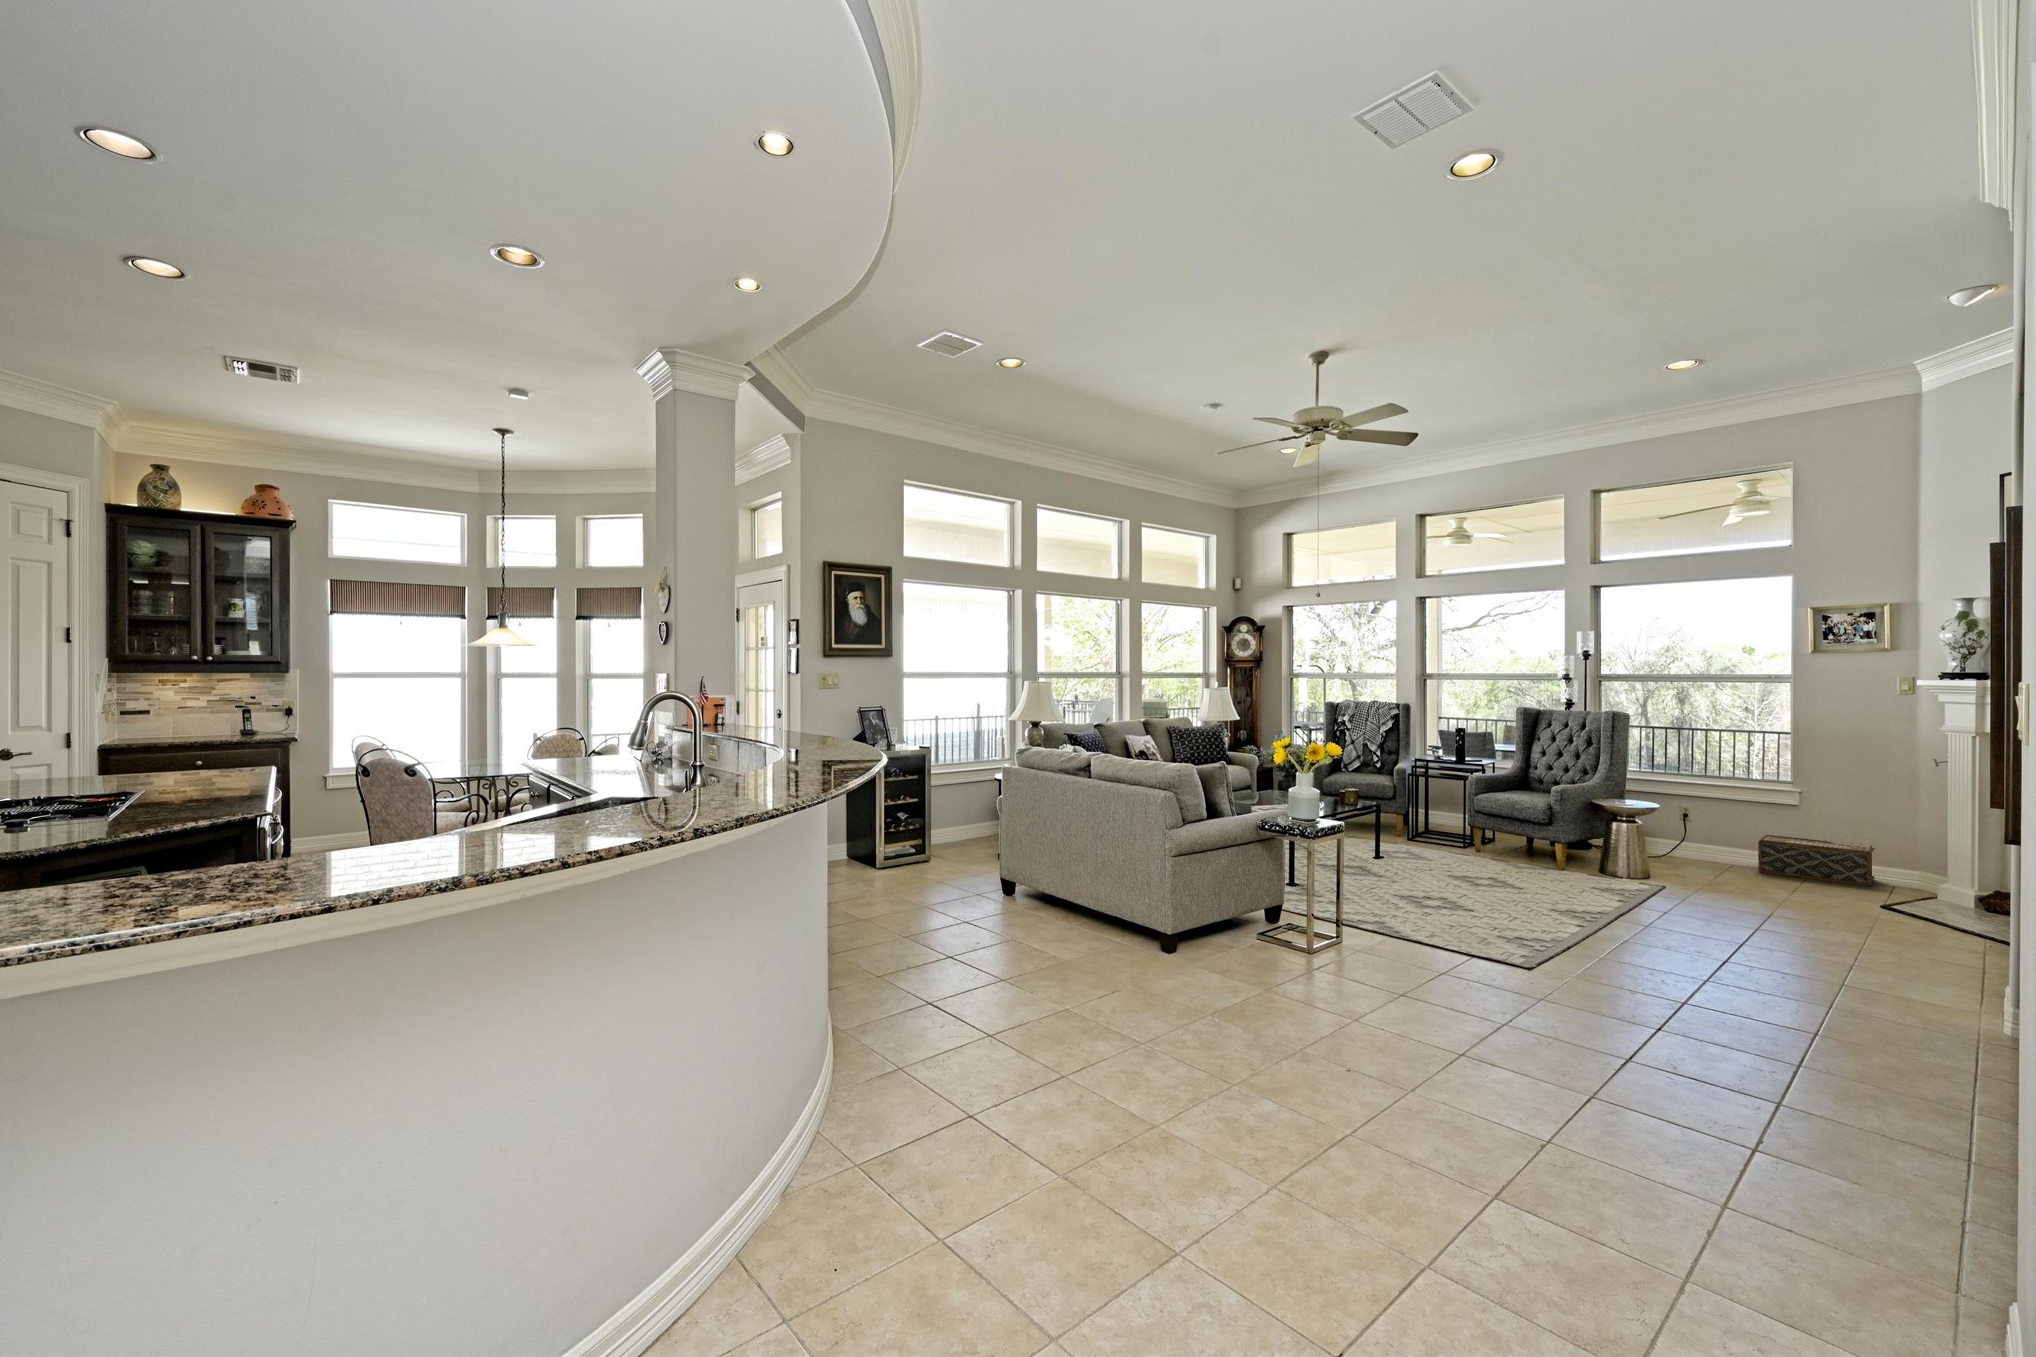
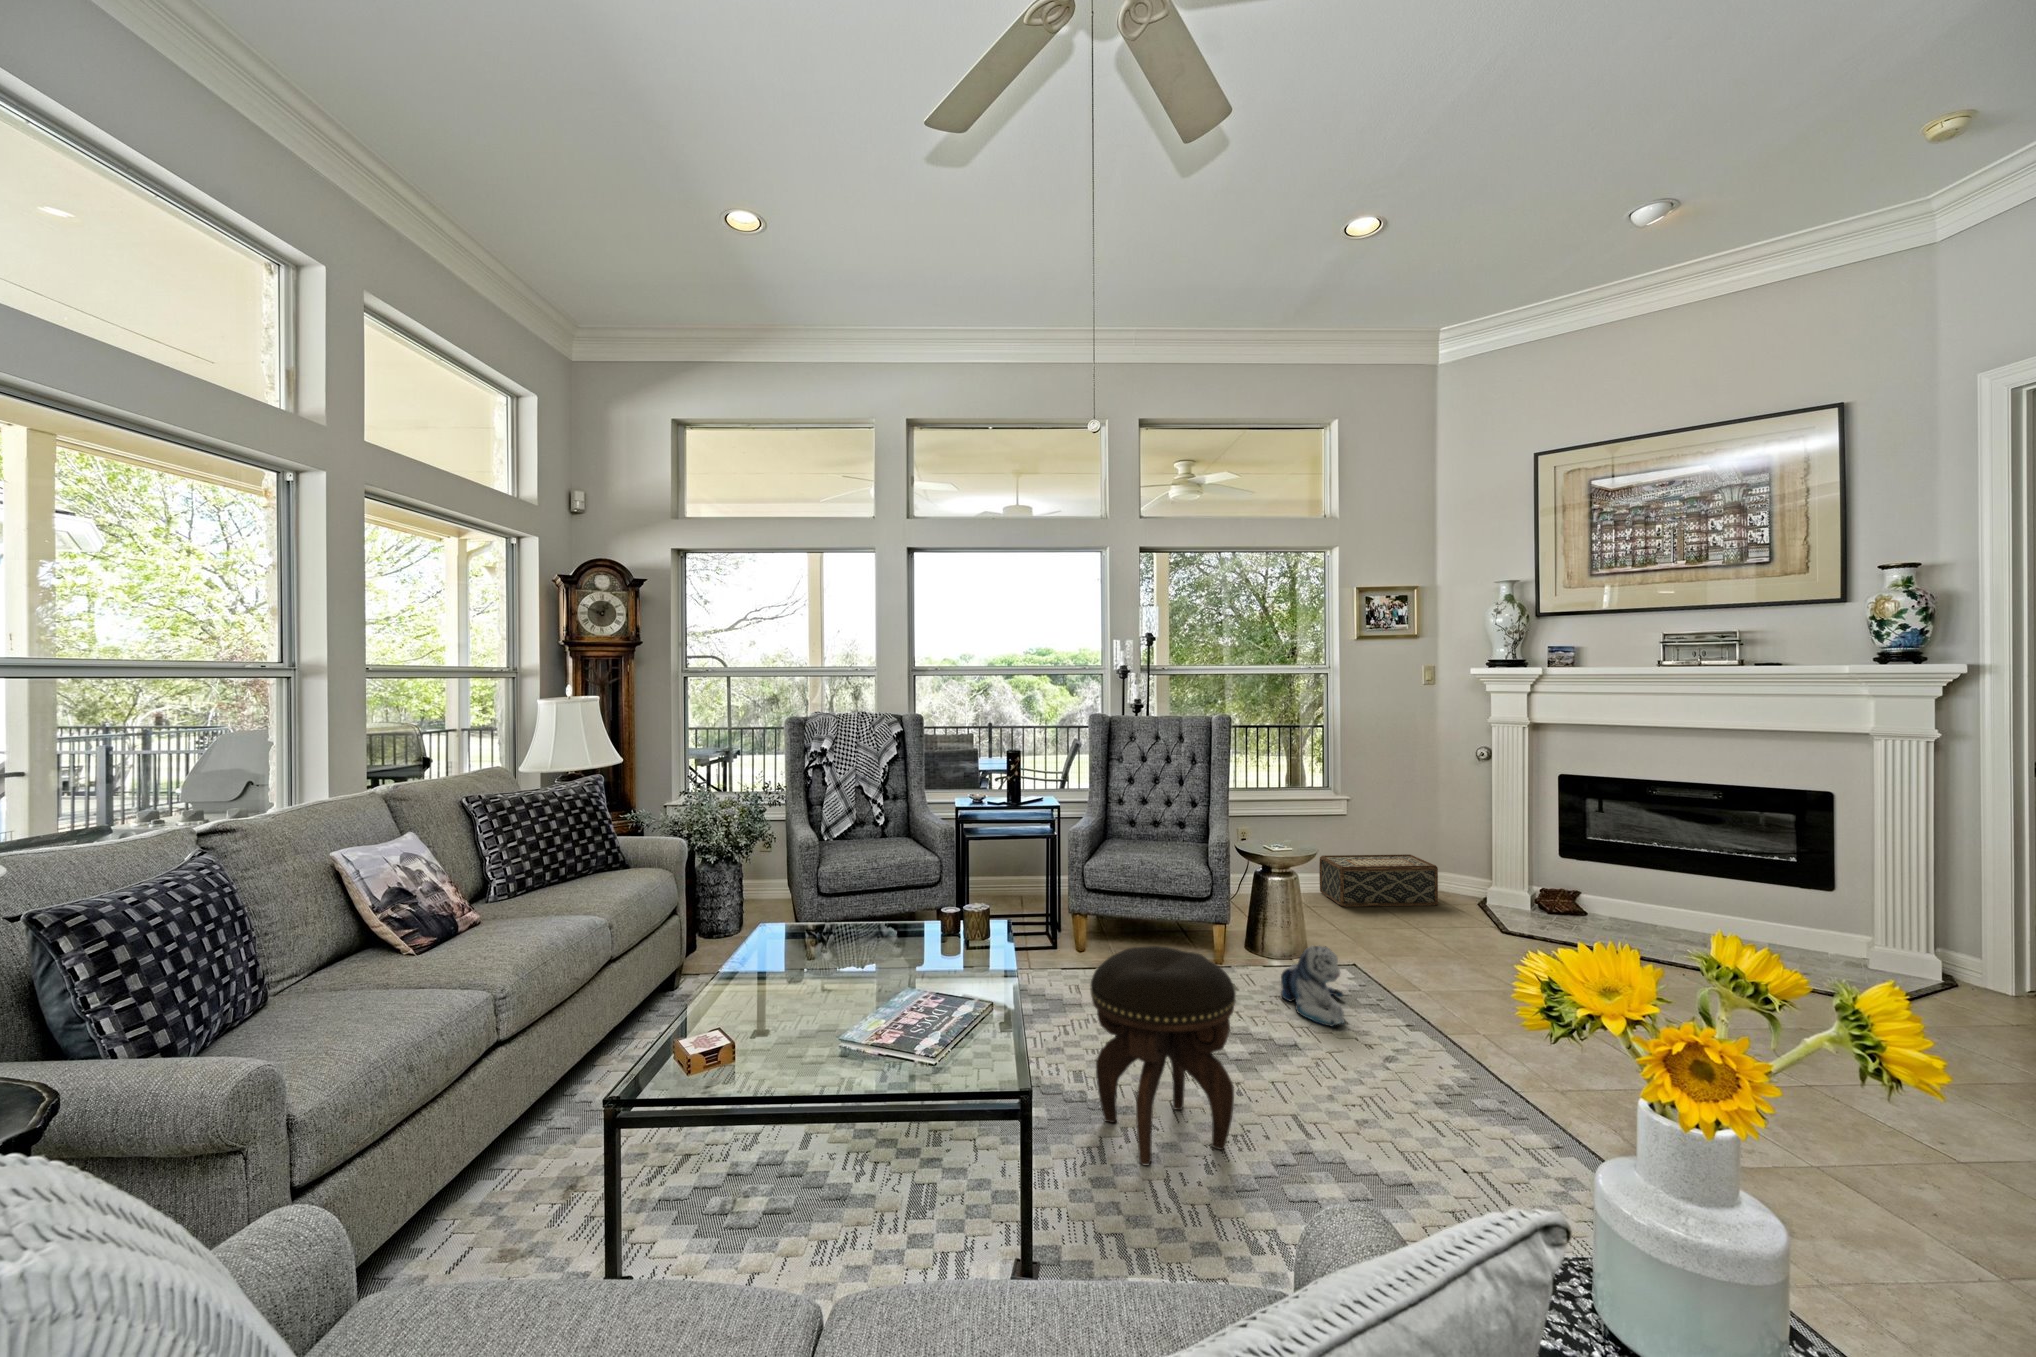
footstool: none [1367,805,1437,892] -> present [1090,946,1236,1165]
plush toy: none [1565,847,1614,891] -> present [1281,946,1344,1026]

